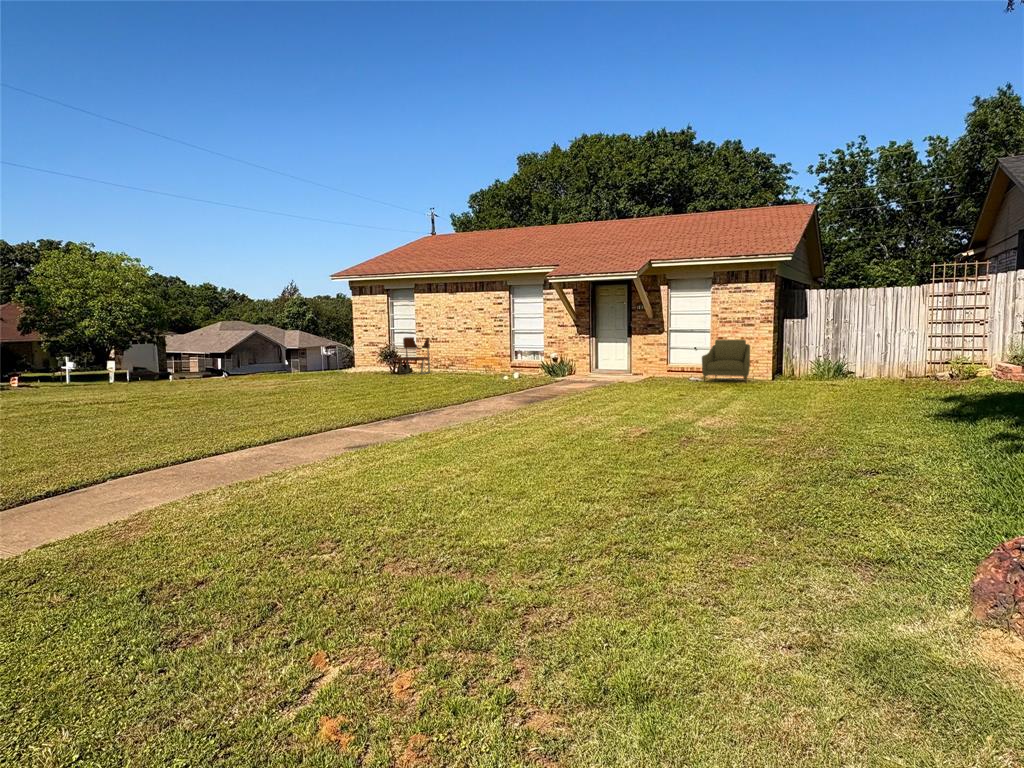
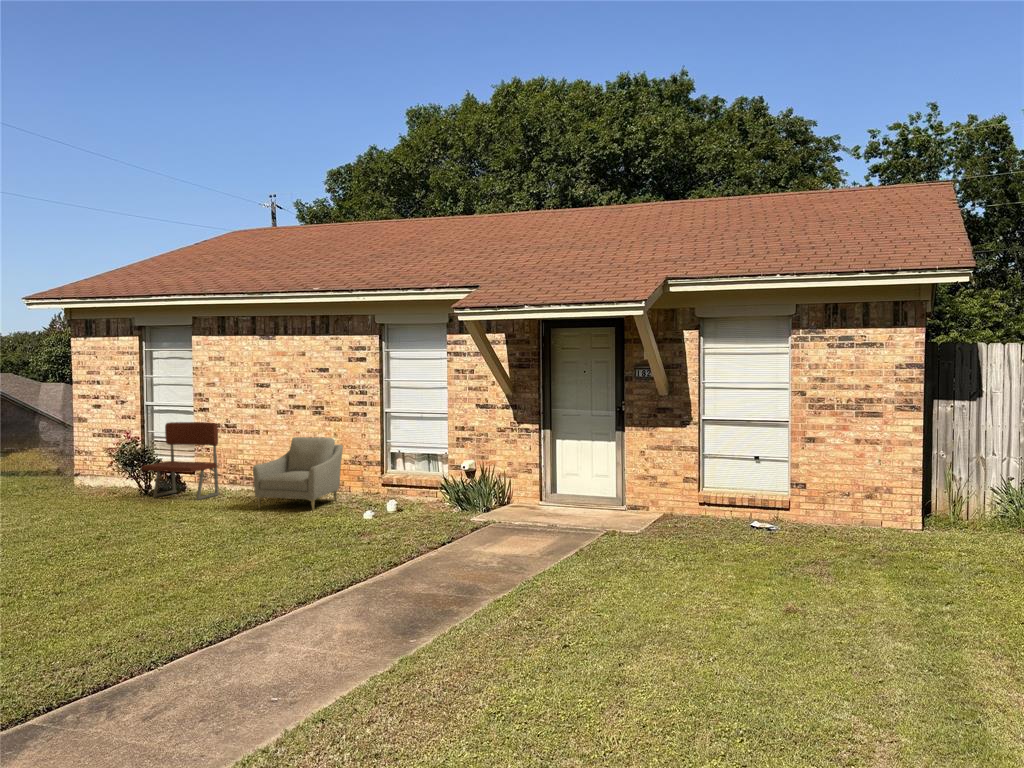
chair: present [702,339,750,383] -> present [253,437,343,511]

